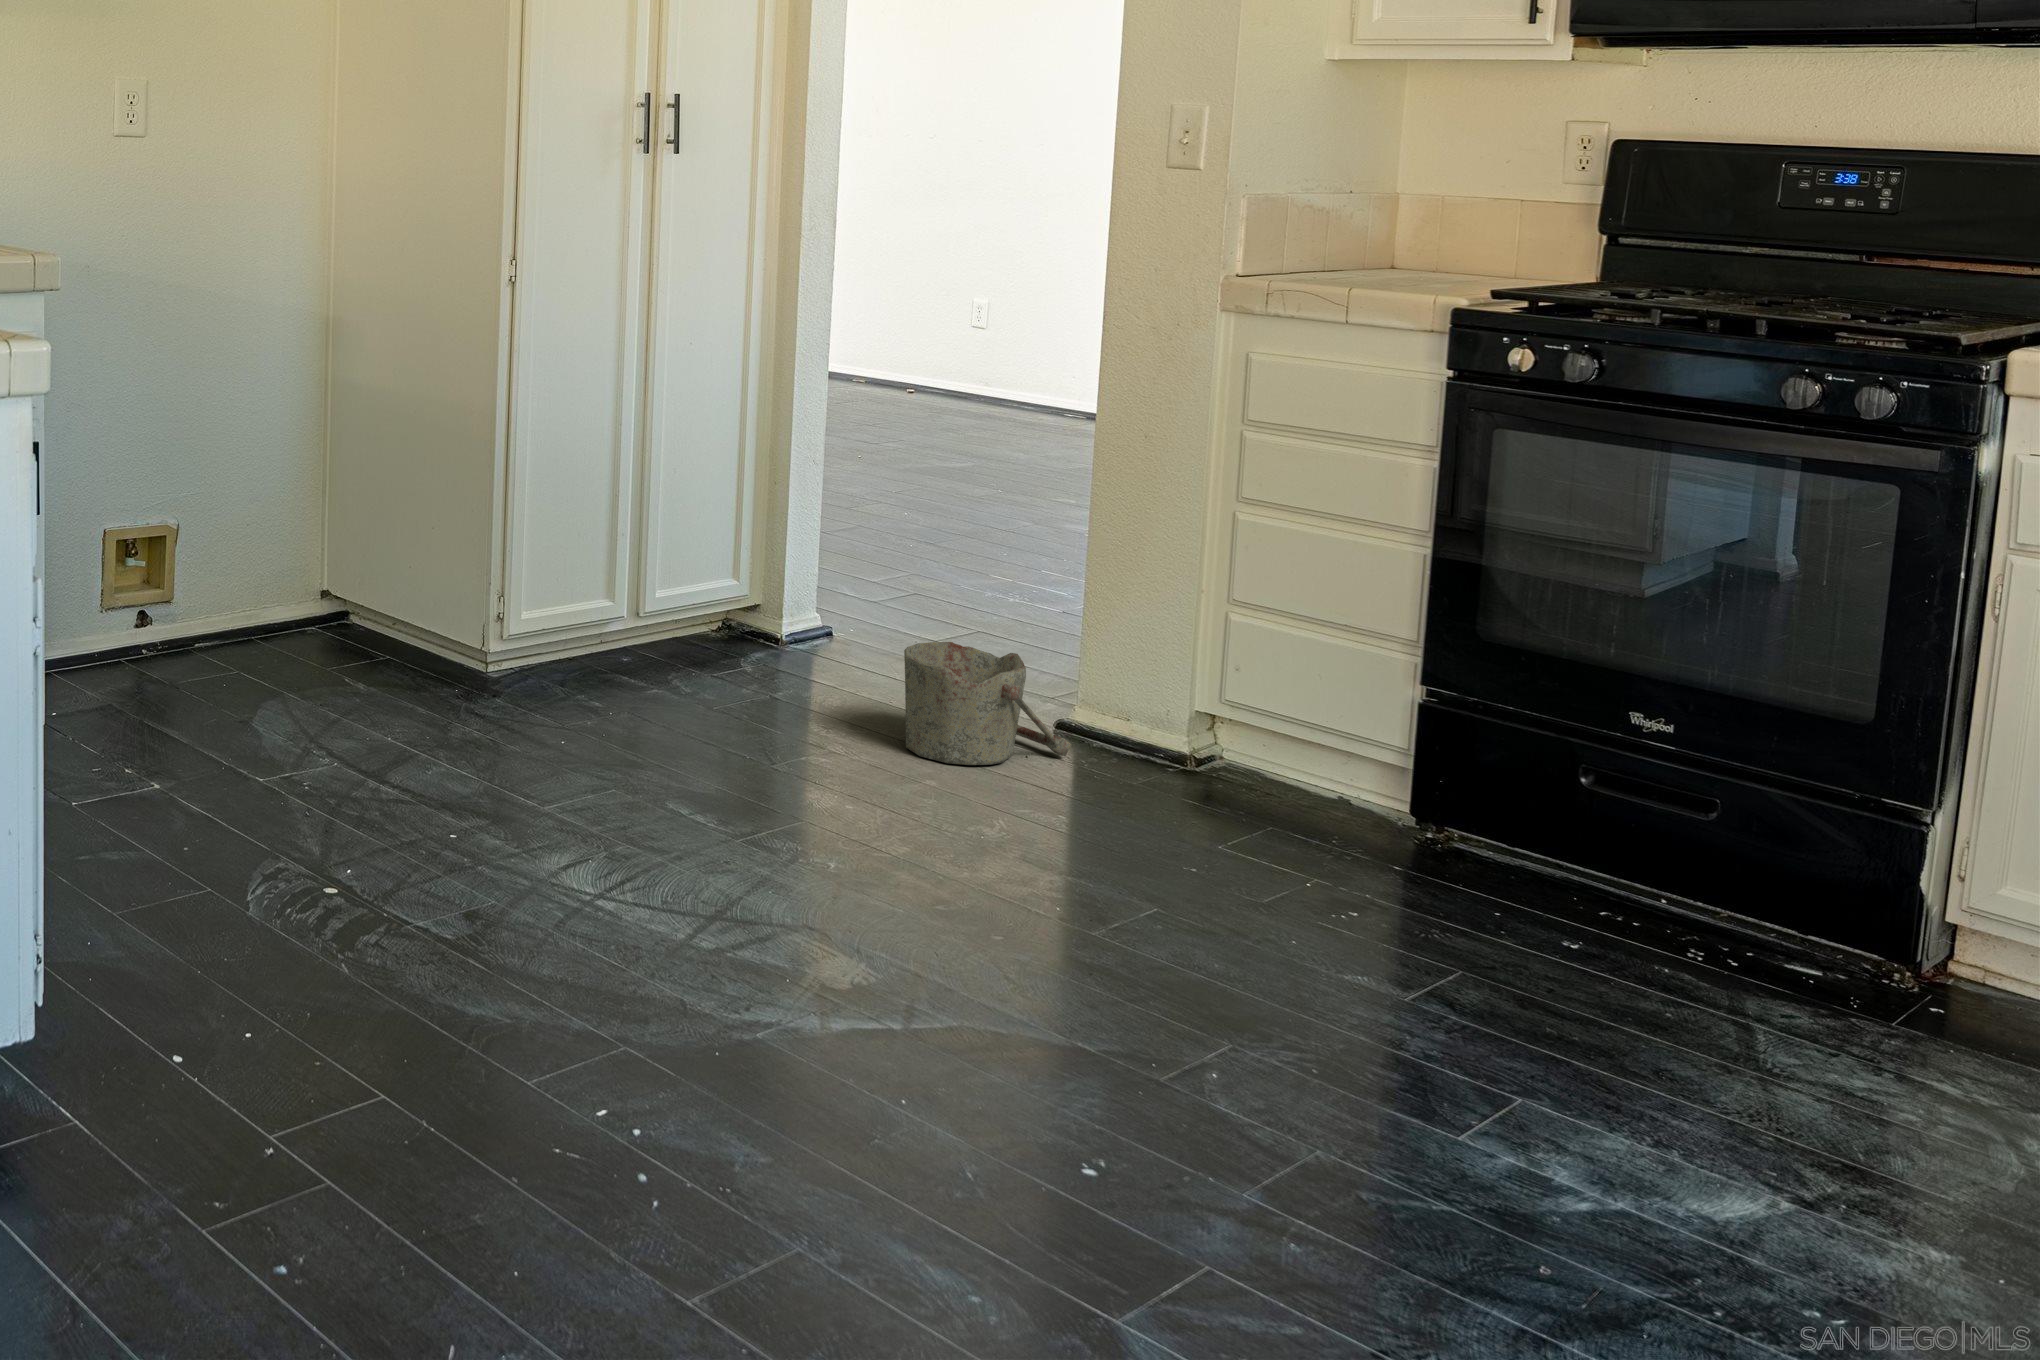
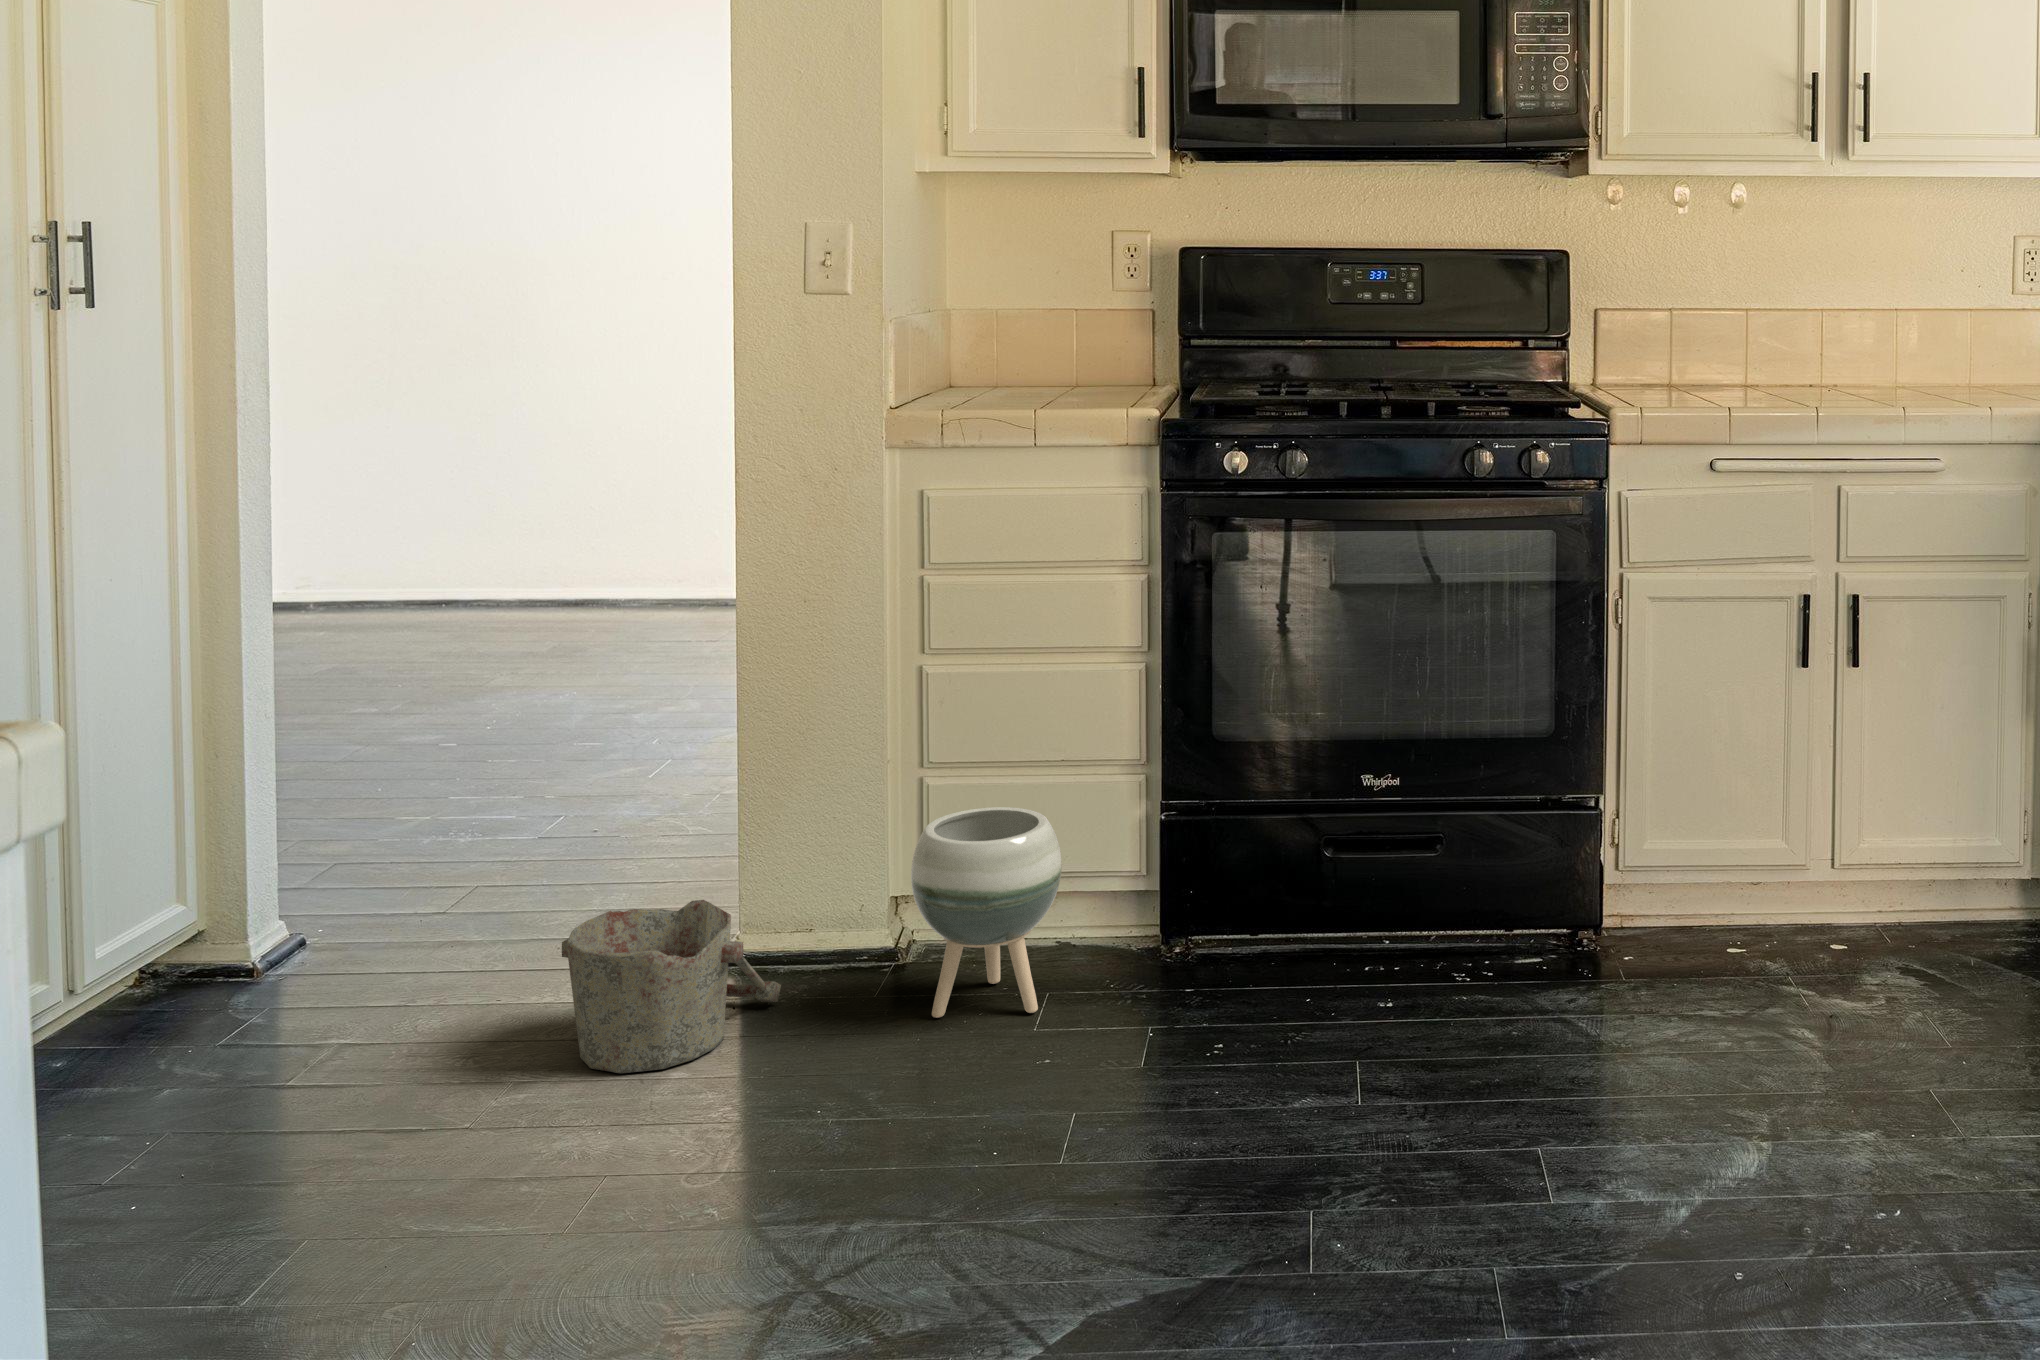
planter: none [1158,637,1296,826] -> present [911,807,1062,1018]

